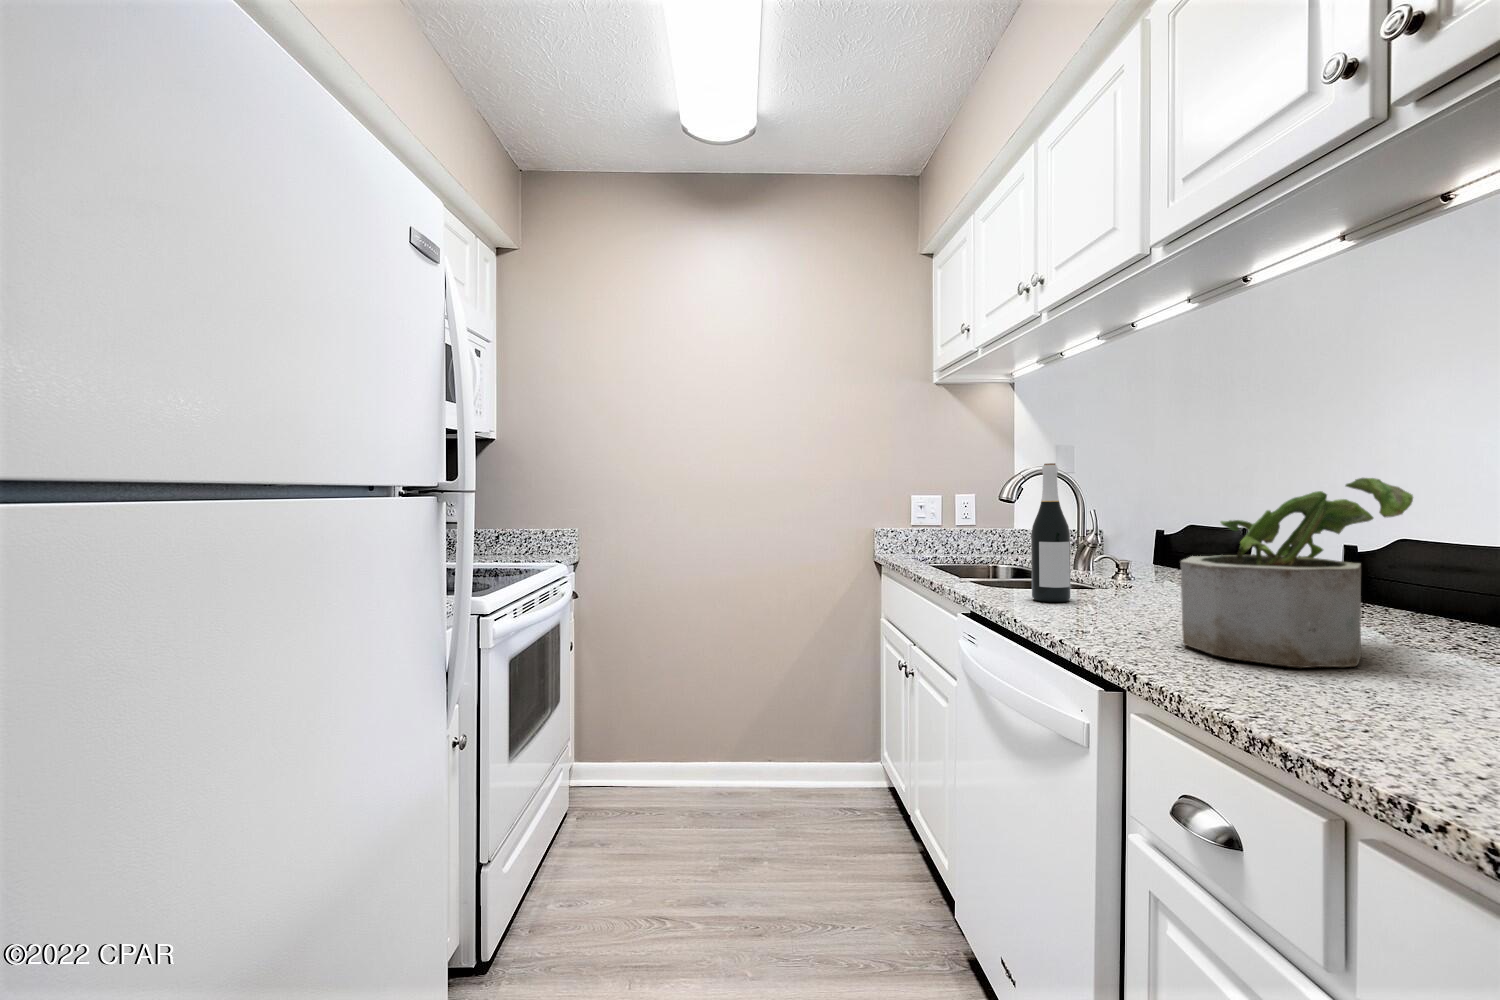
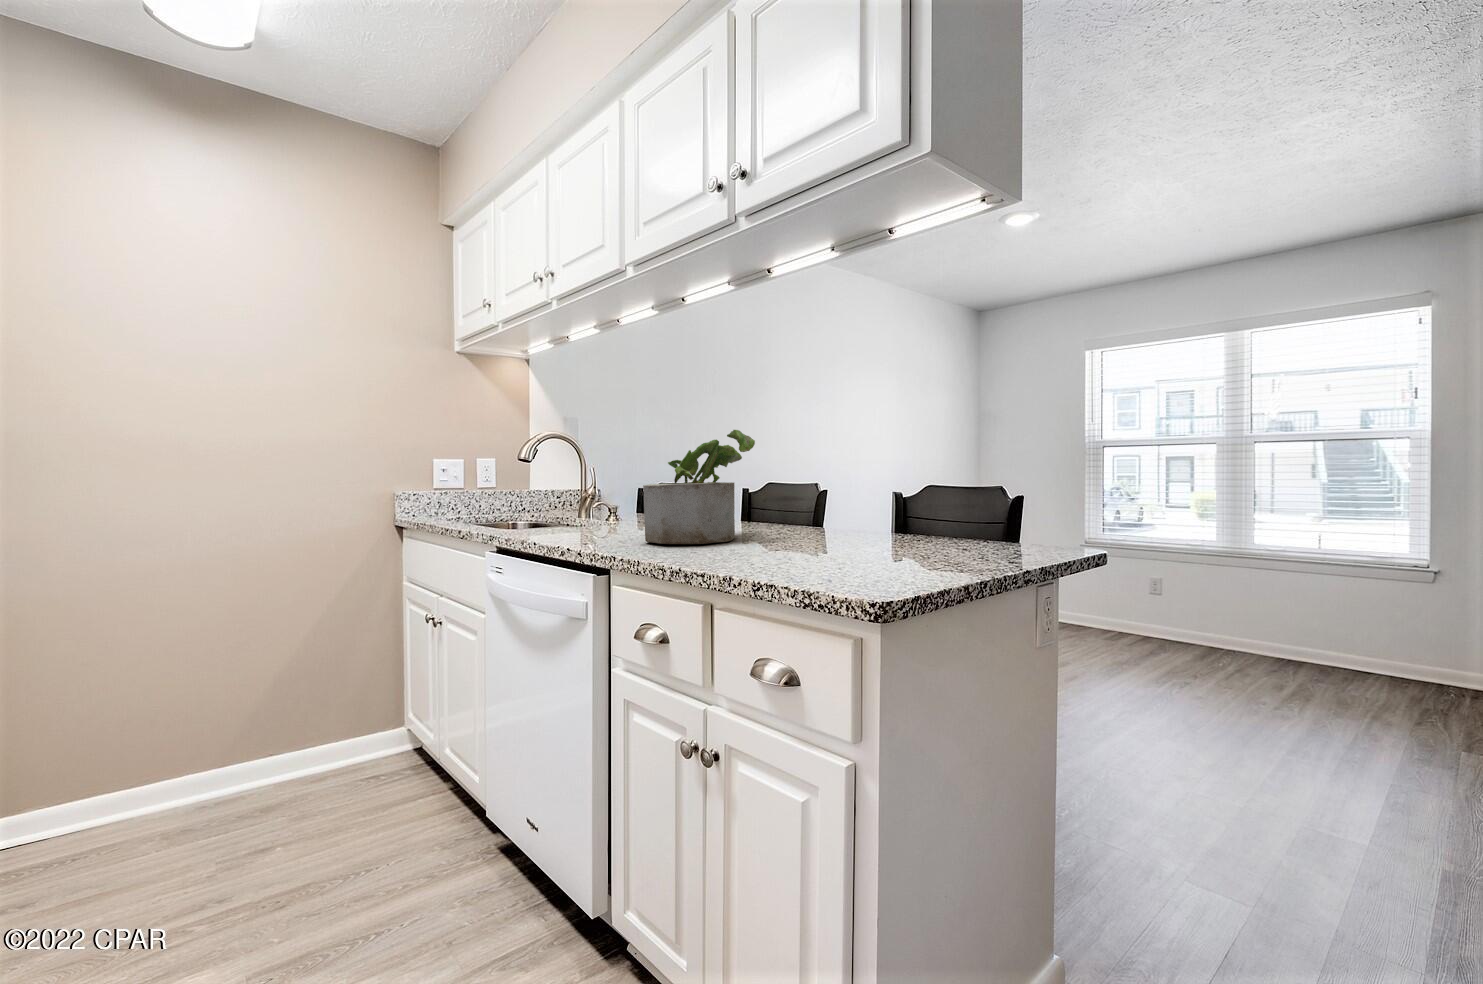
wine bottle: present [1031,463,1071,602] -> none [546,423,576,532]

